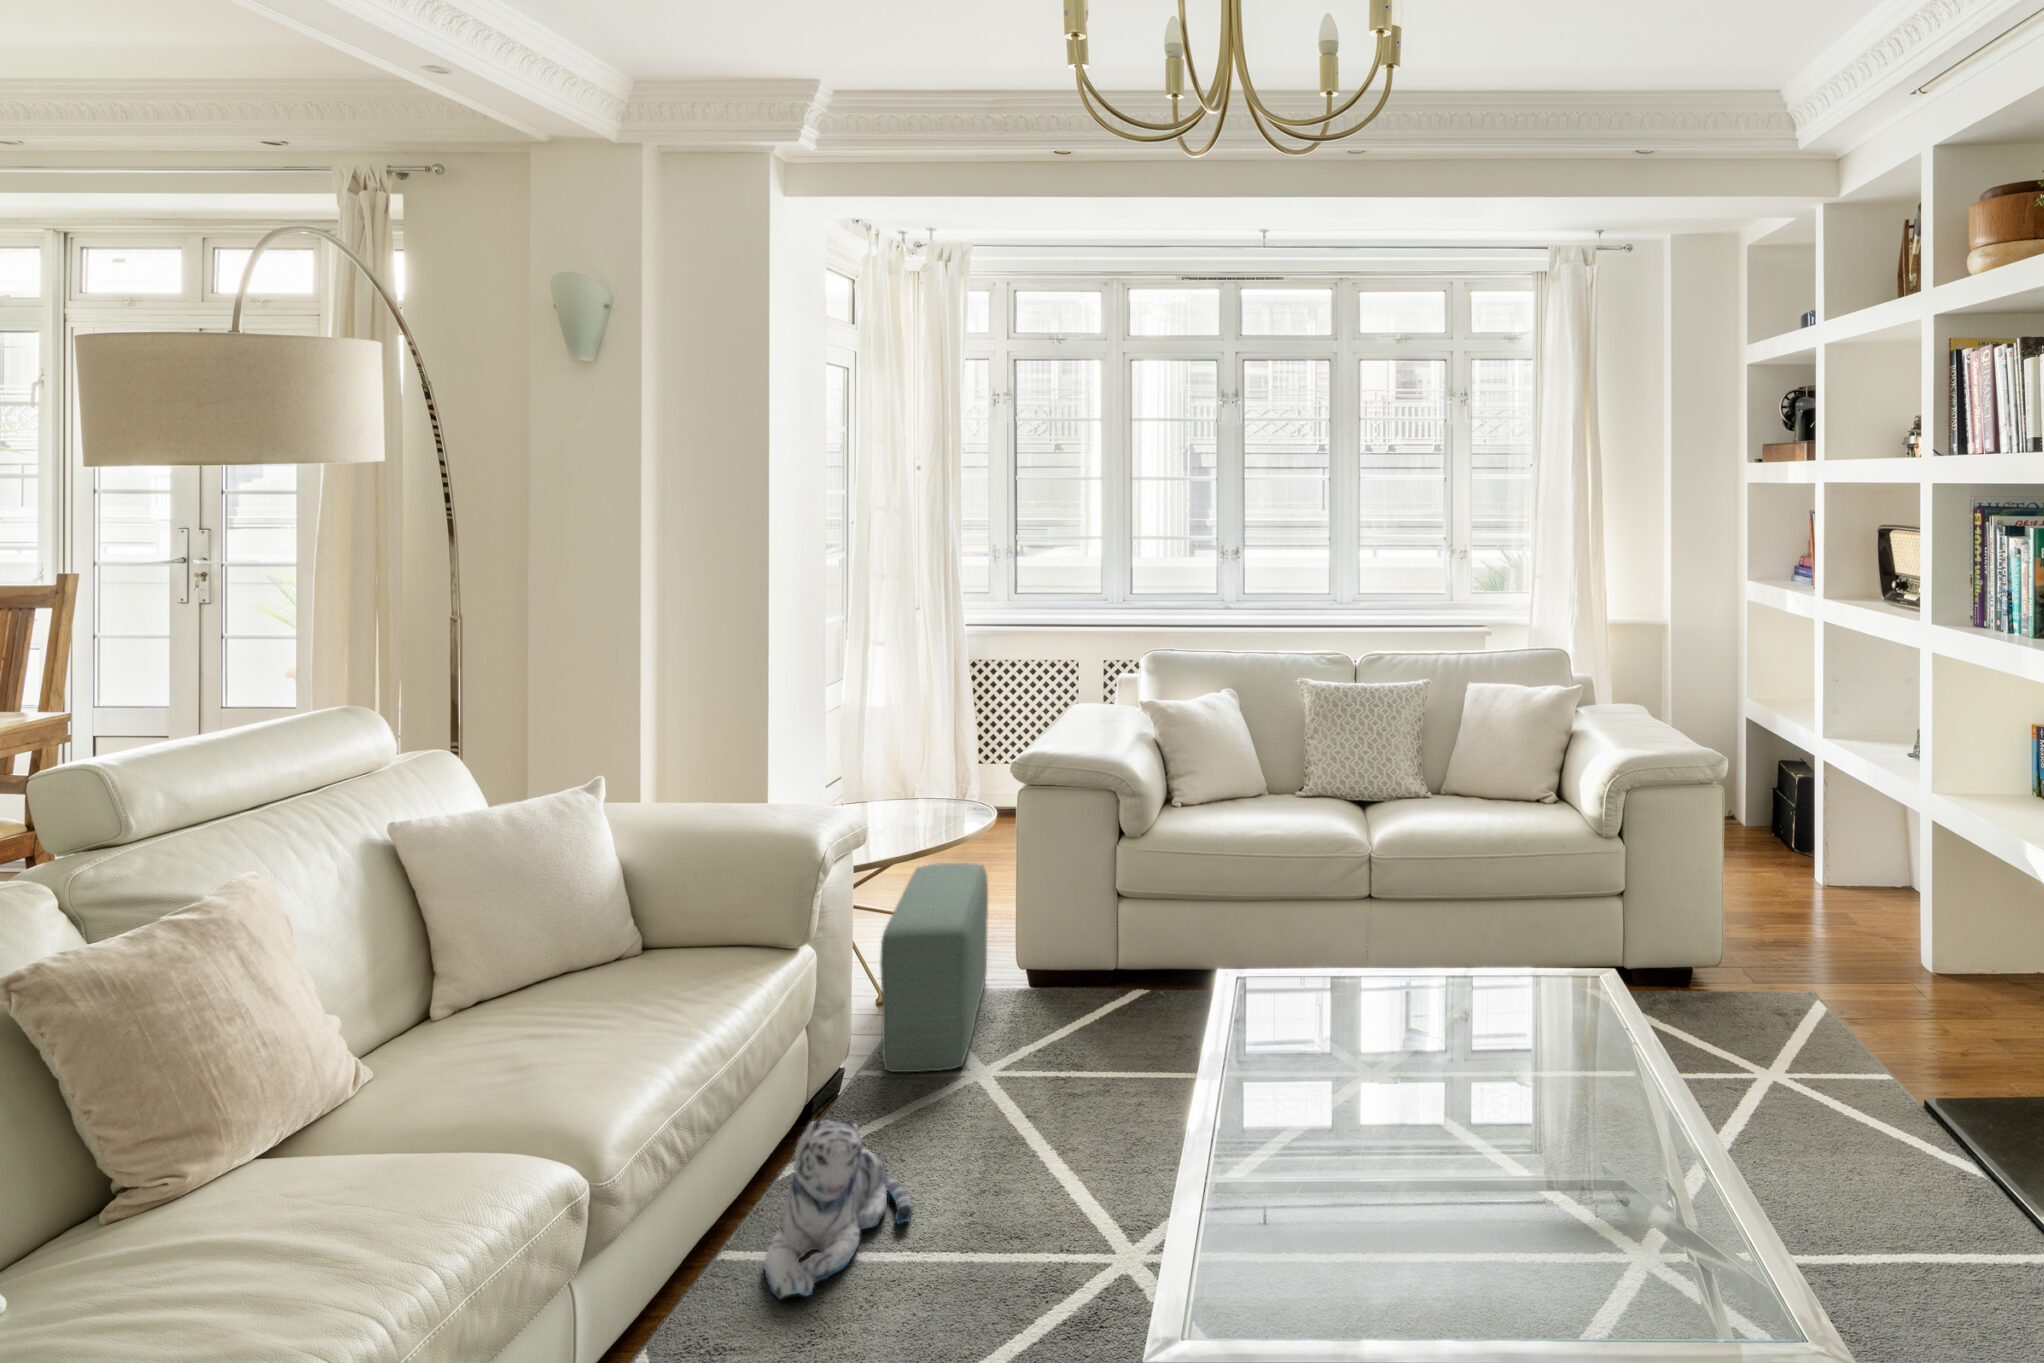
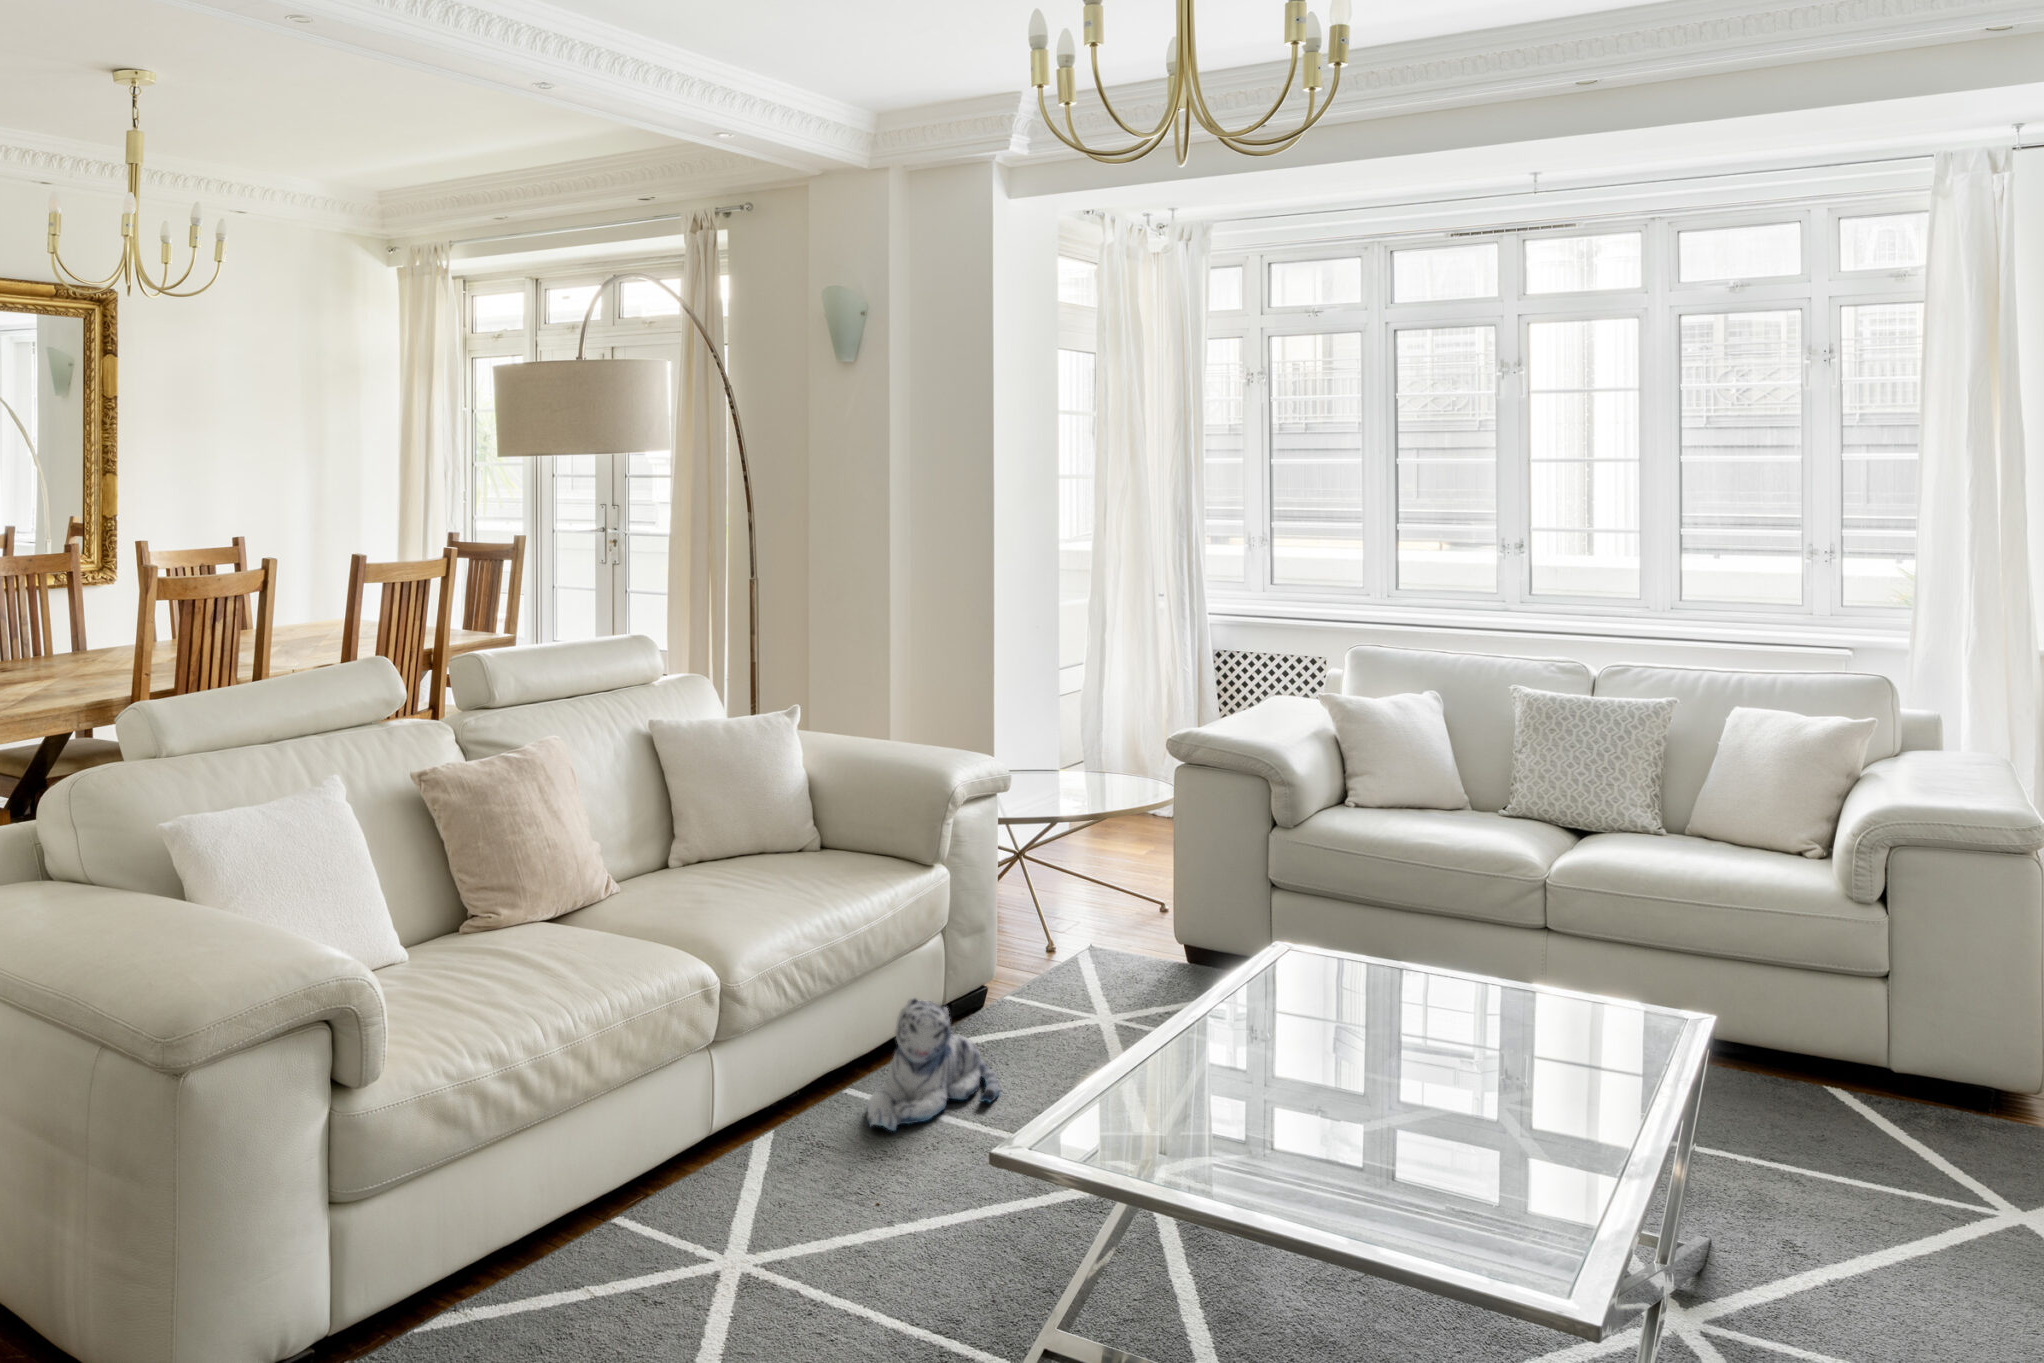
pouf: present [880,863,988,1072] -> none [1025,828,1153,1006]

